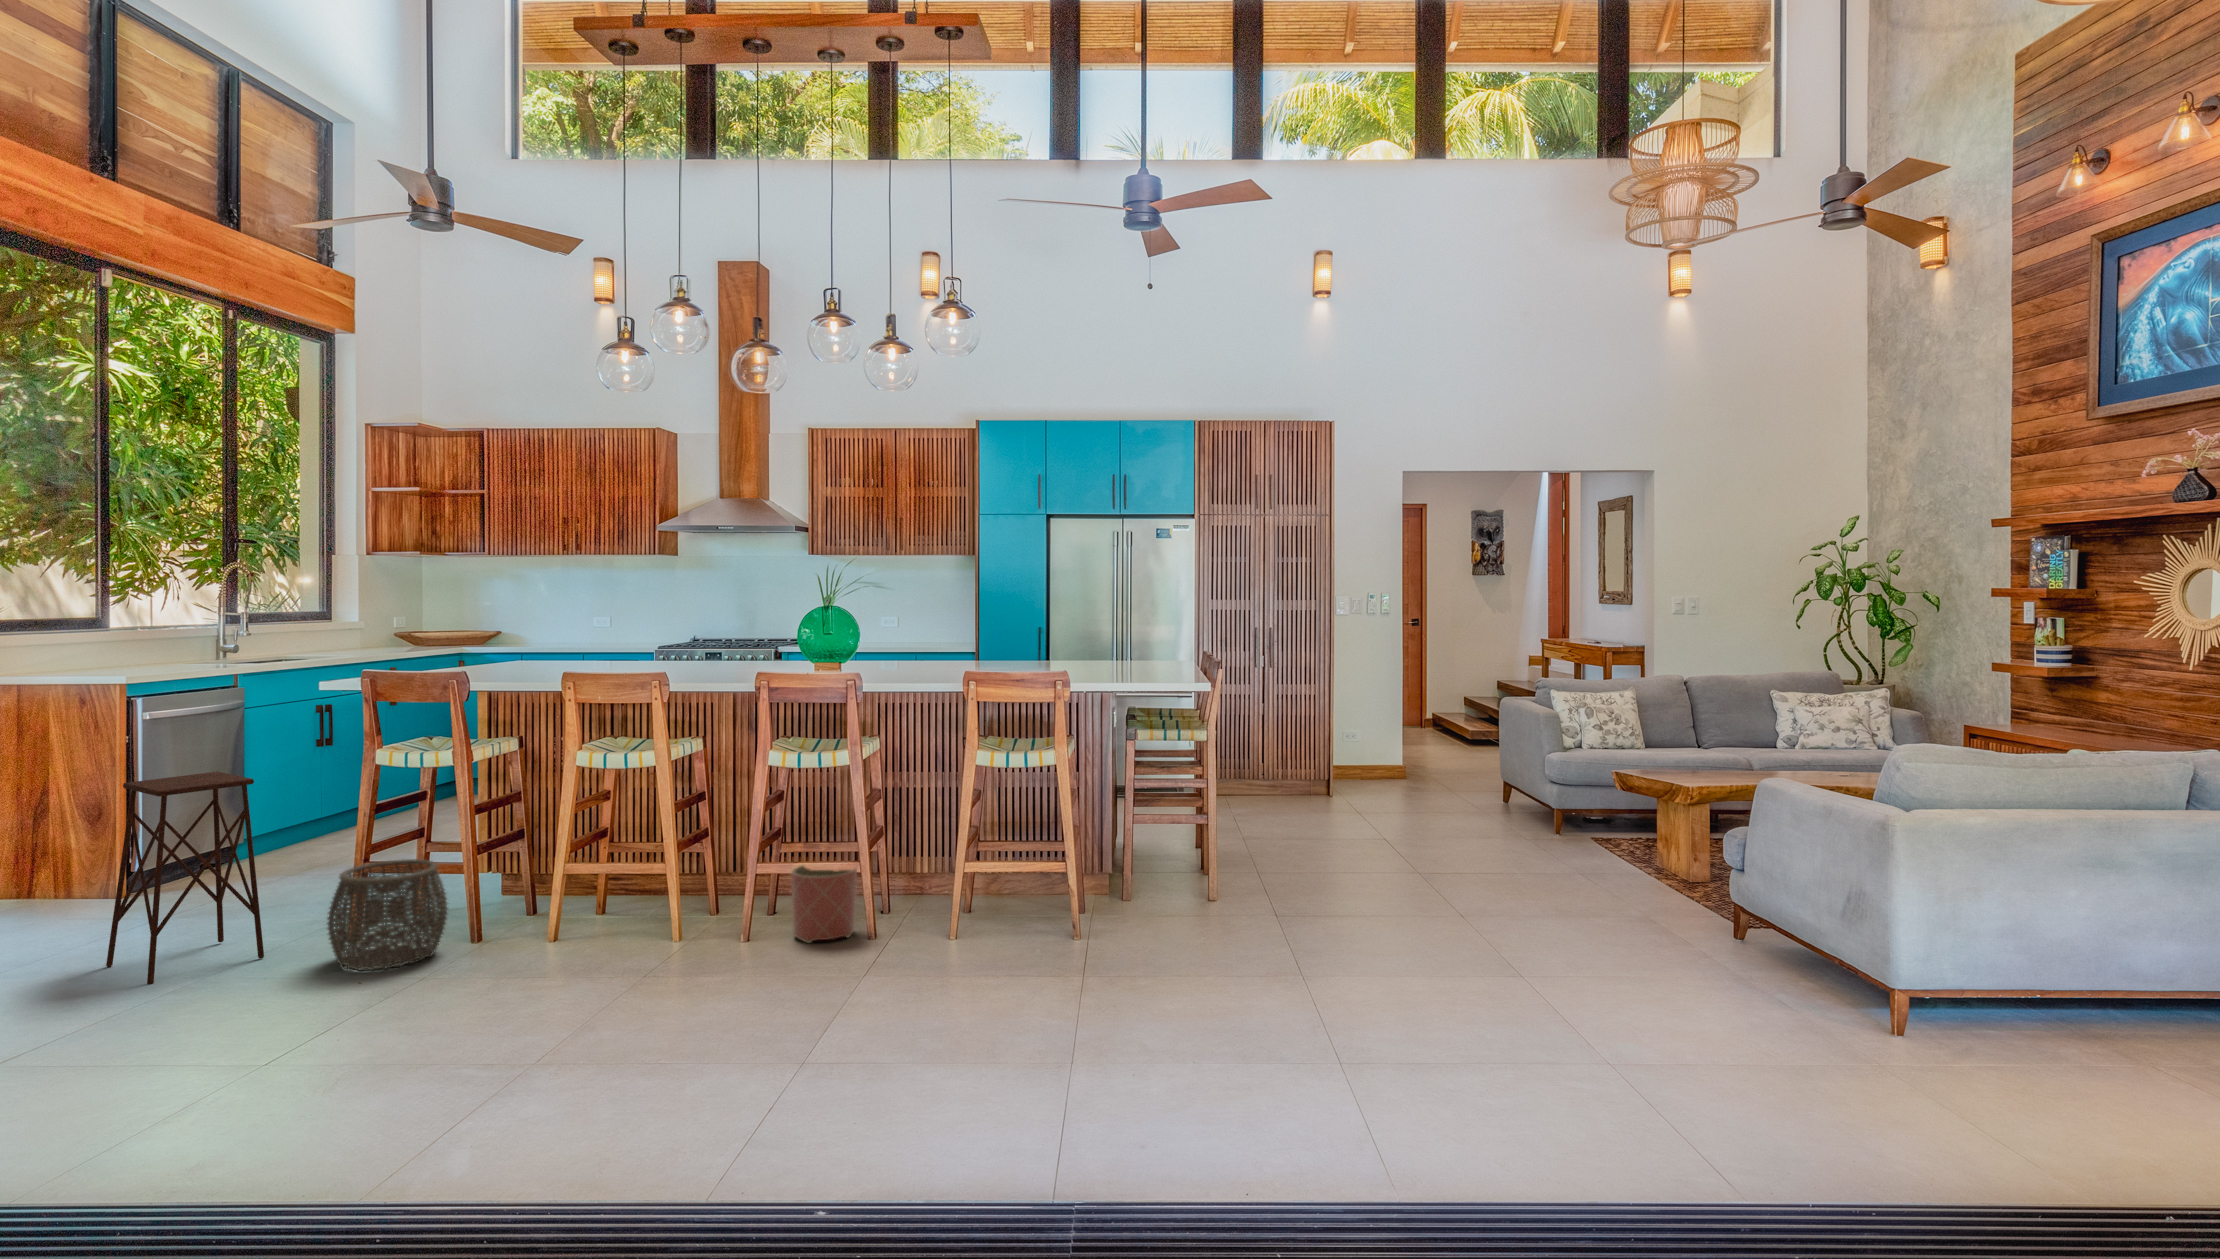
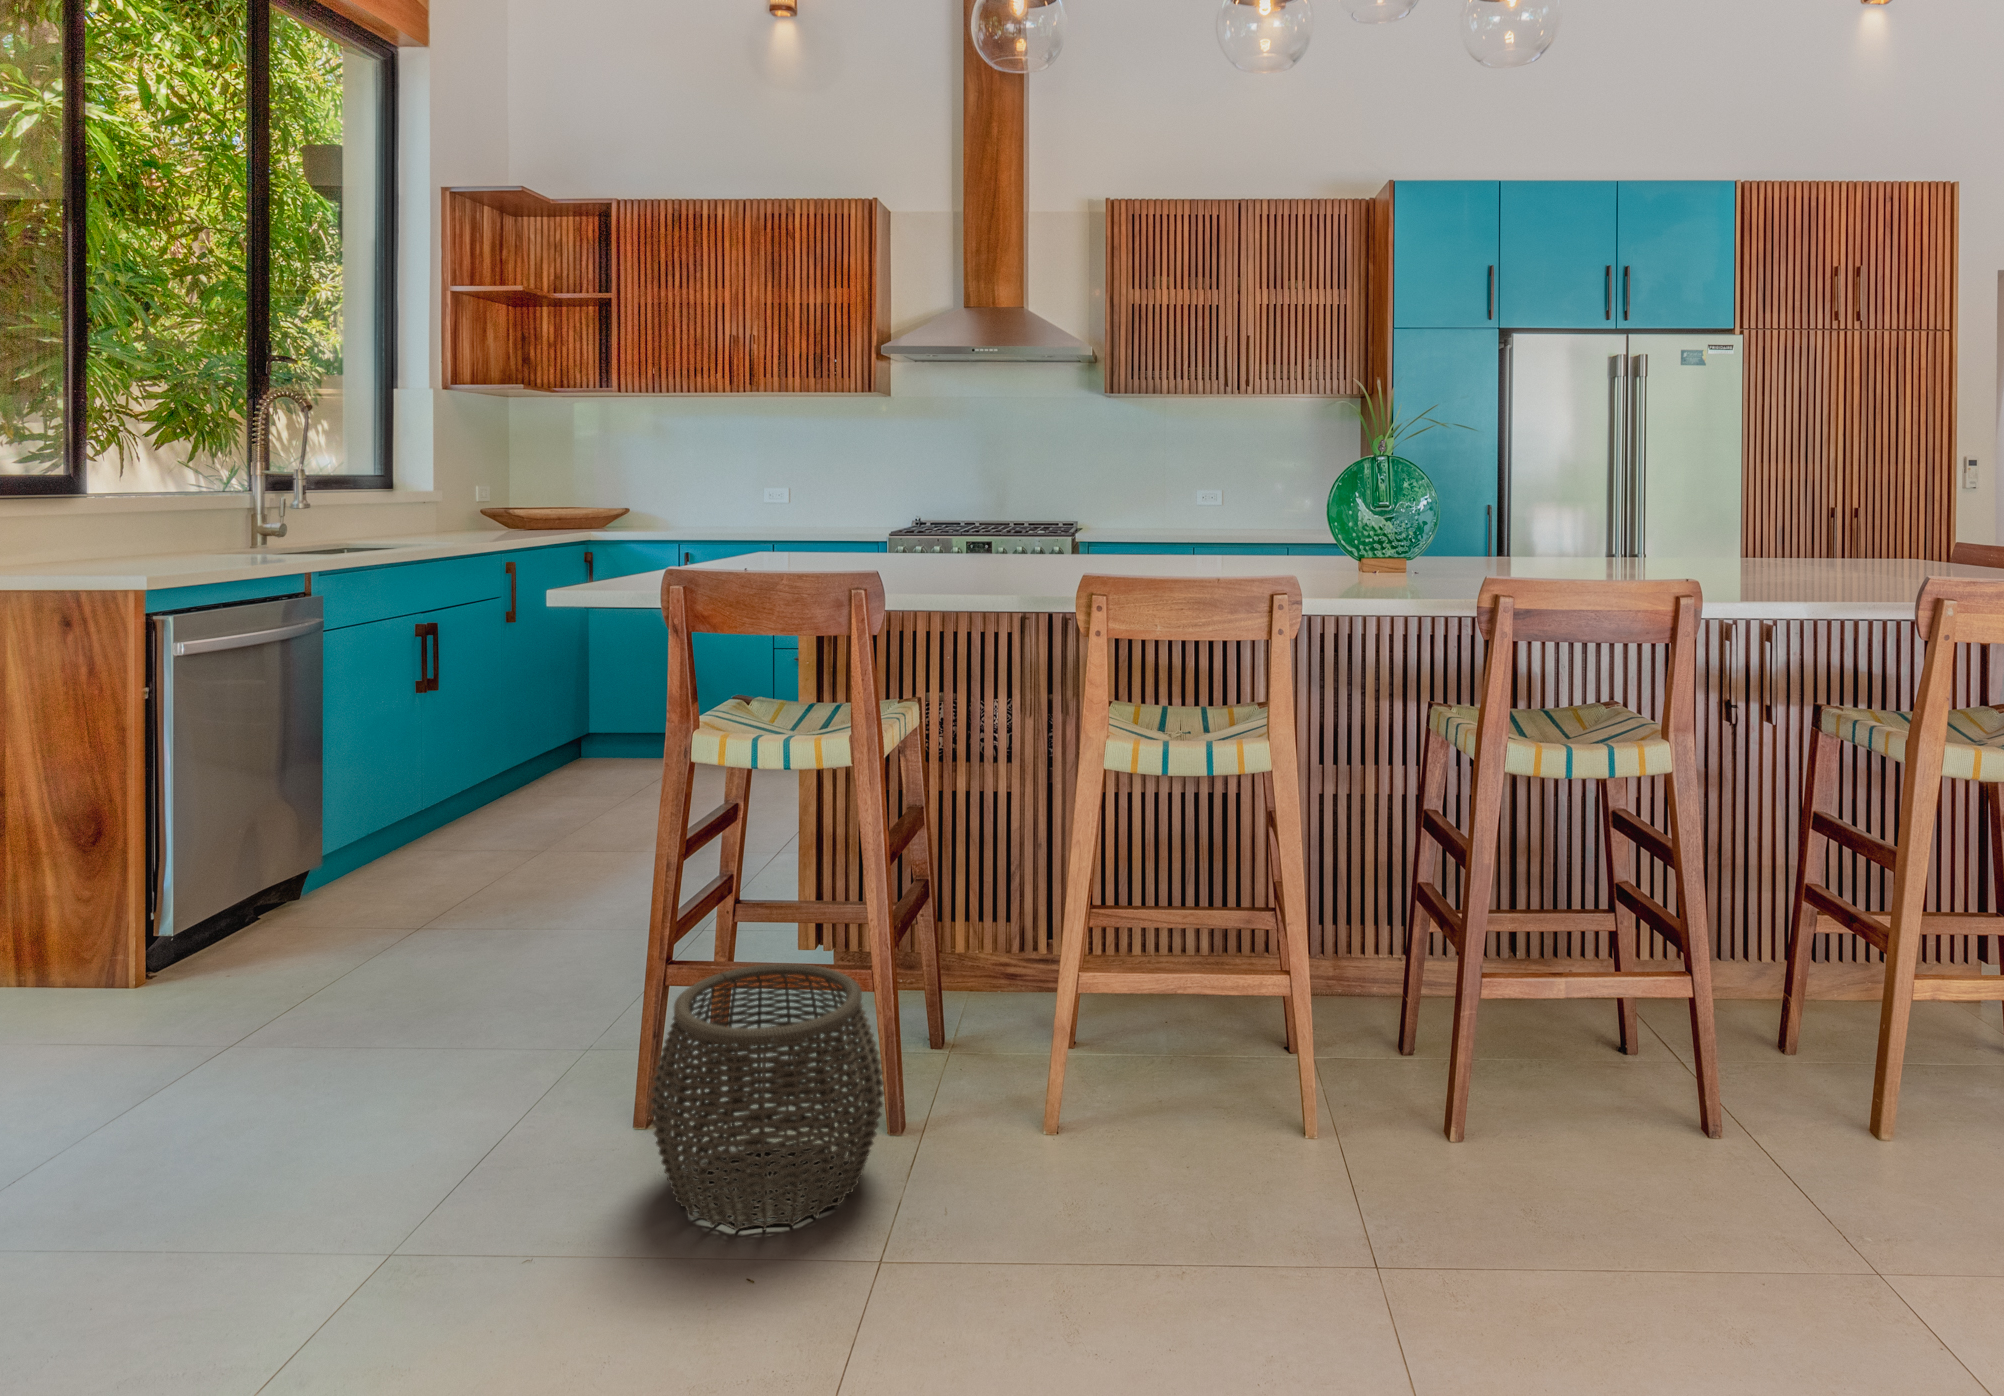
side table: present [106,772,264,984] -> none [181,777,504,1275]
planter: present [791,862,857,943] -> none [1533,960,1673,1144]

